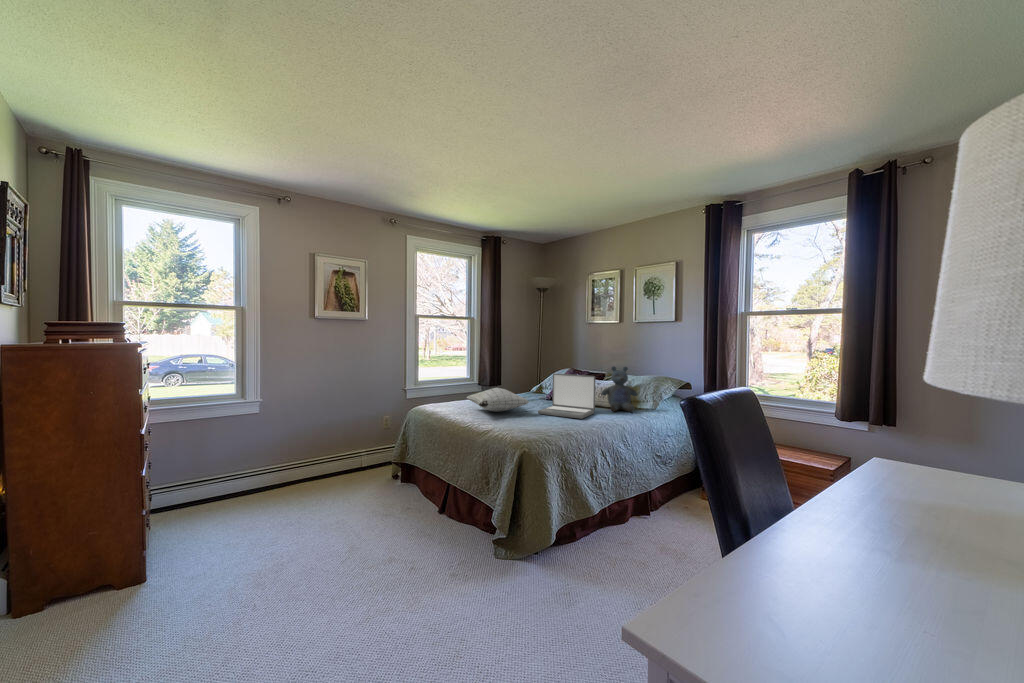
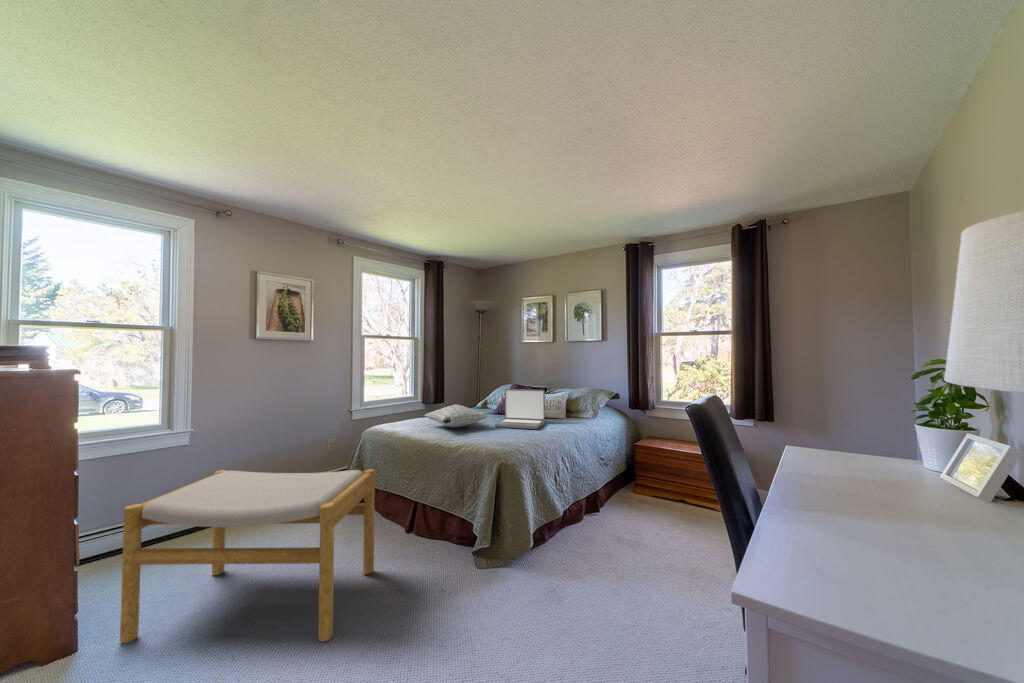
stuffed bear: present [601,366,637,412] -> none [547,381,578,421]
footstool: none [184,438,399,604] -> present [120,469,375,643]

